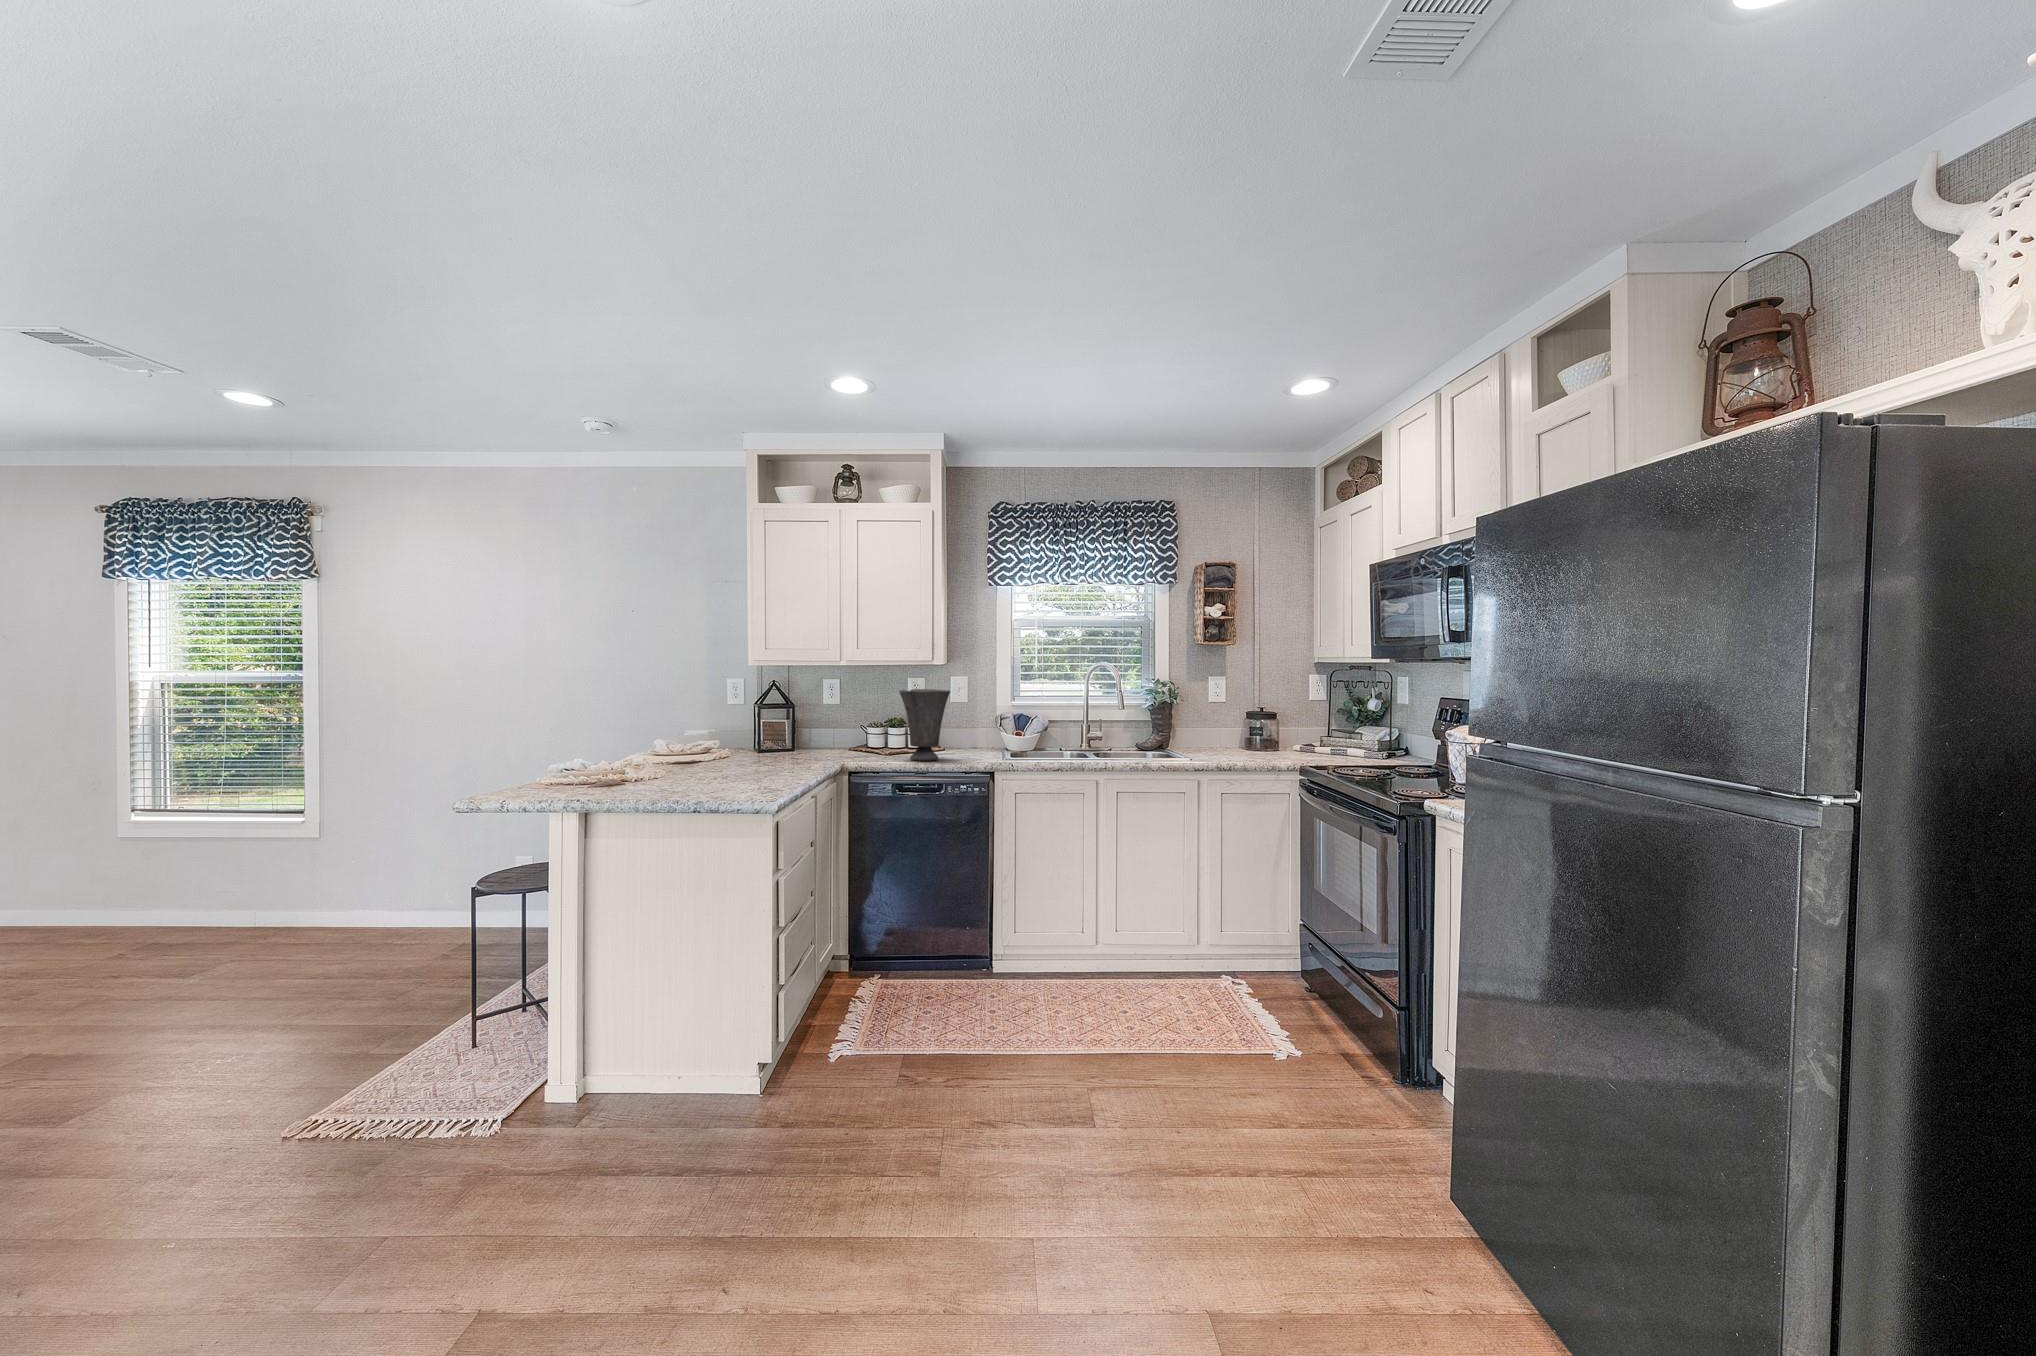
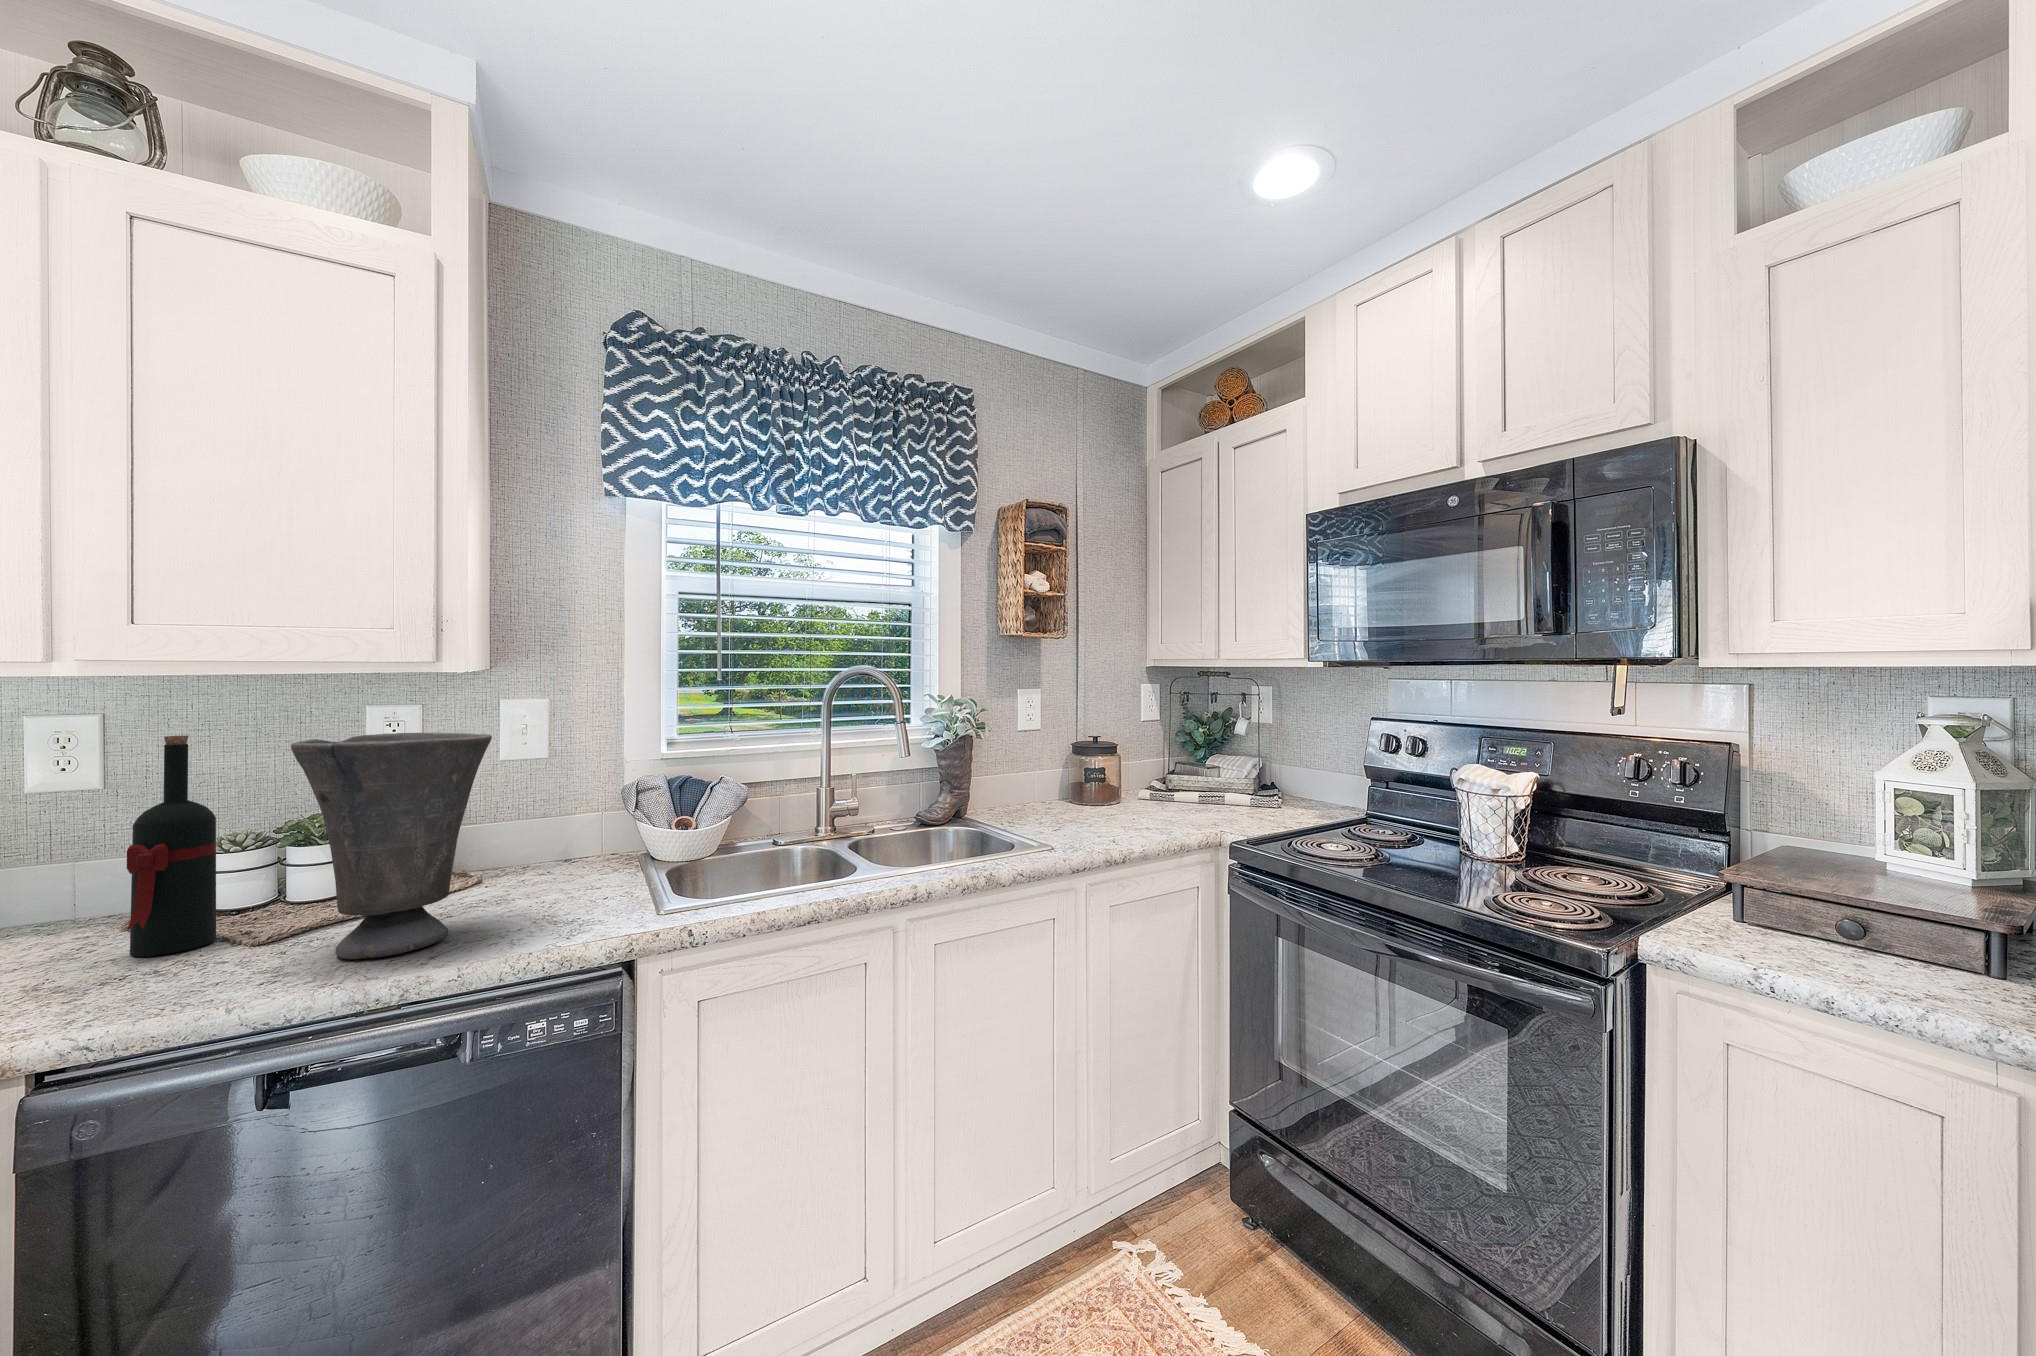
wine bottle: none [859,688,877,756] -> present [127,735,216,957]

